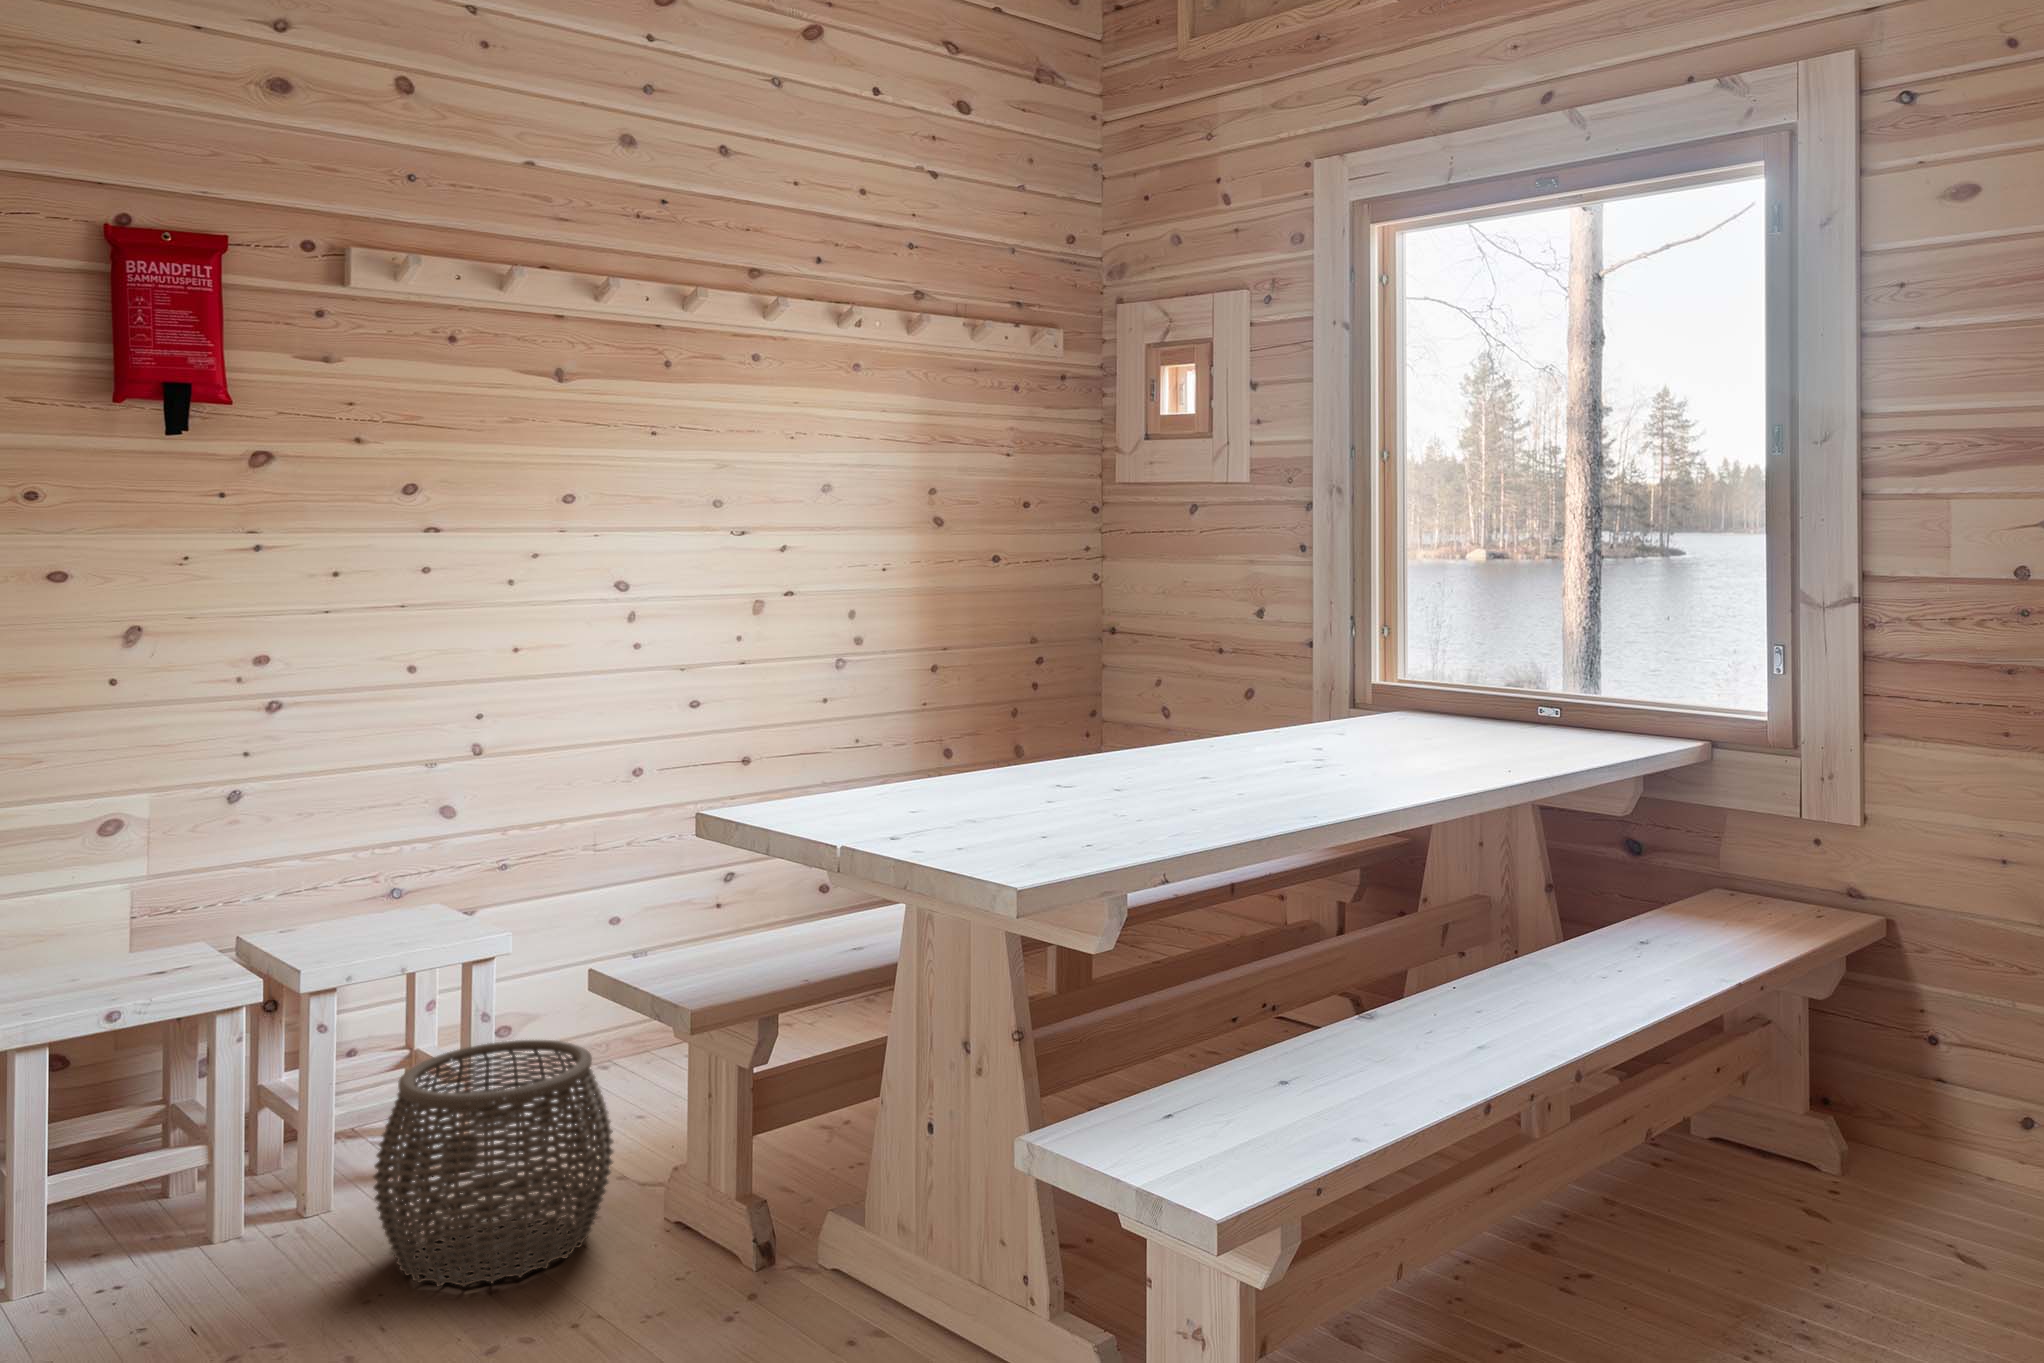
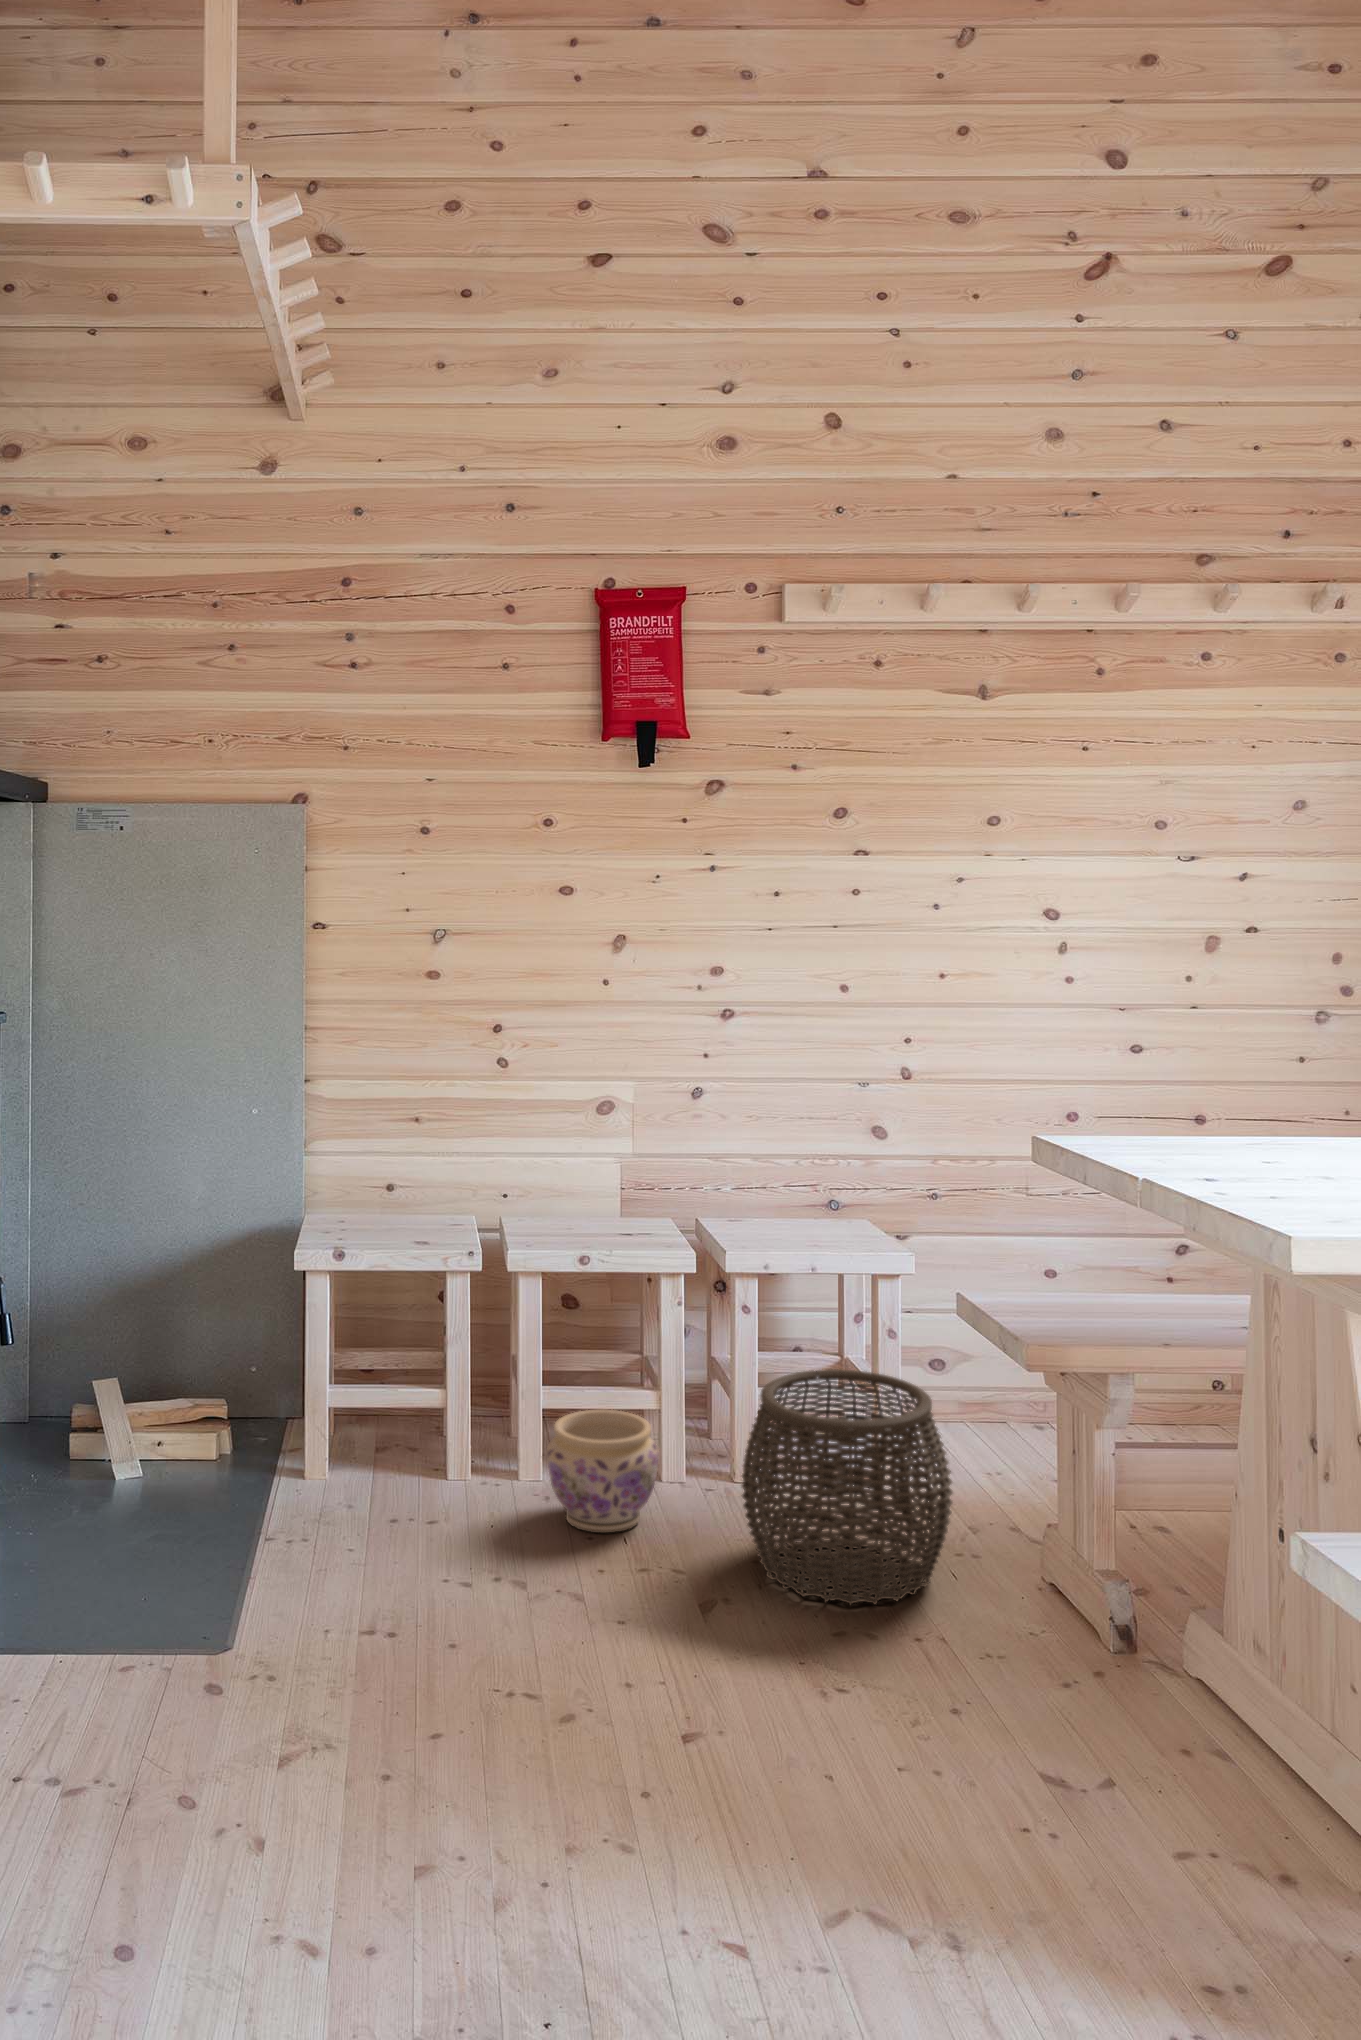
planter: none [91,1158,249,1309] -> present [547,1410,658,1533]

